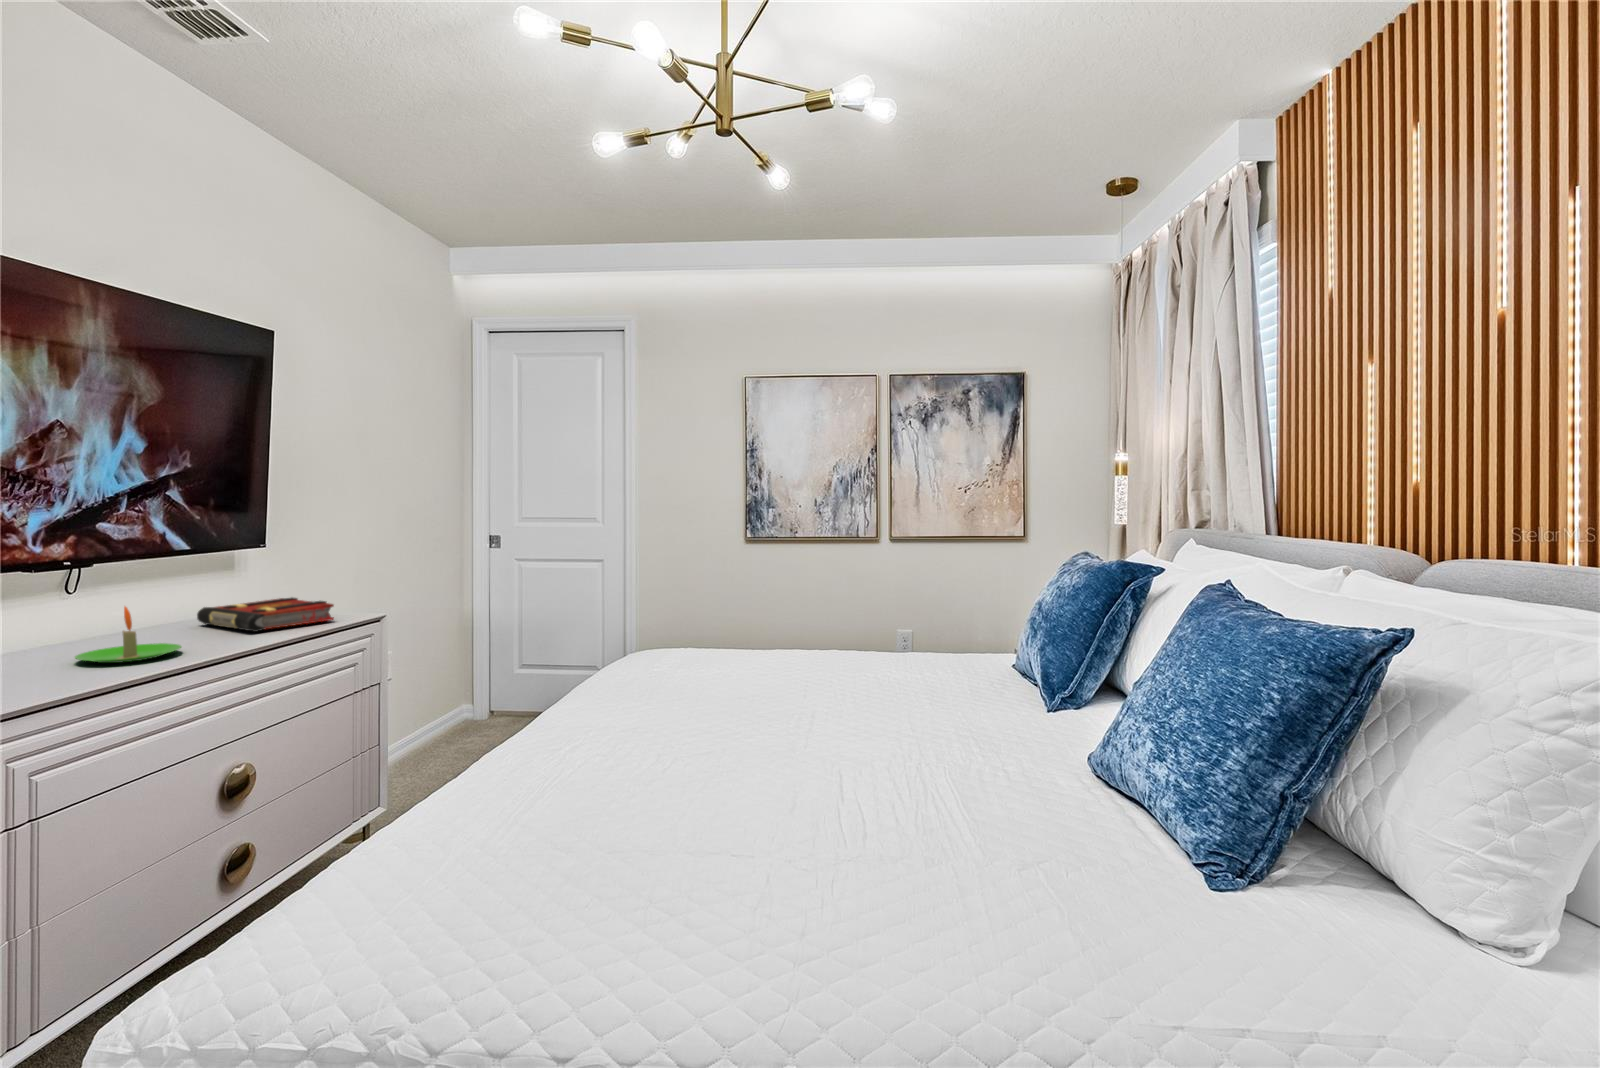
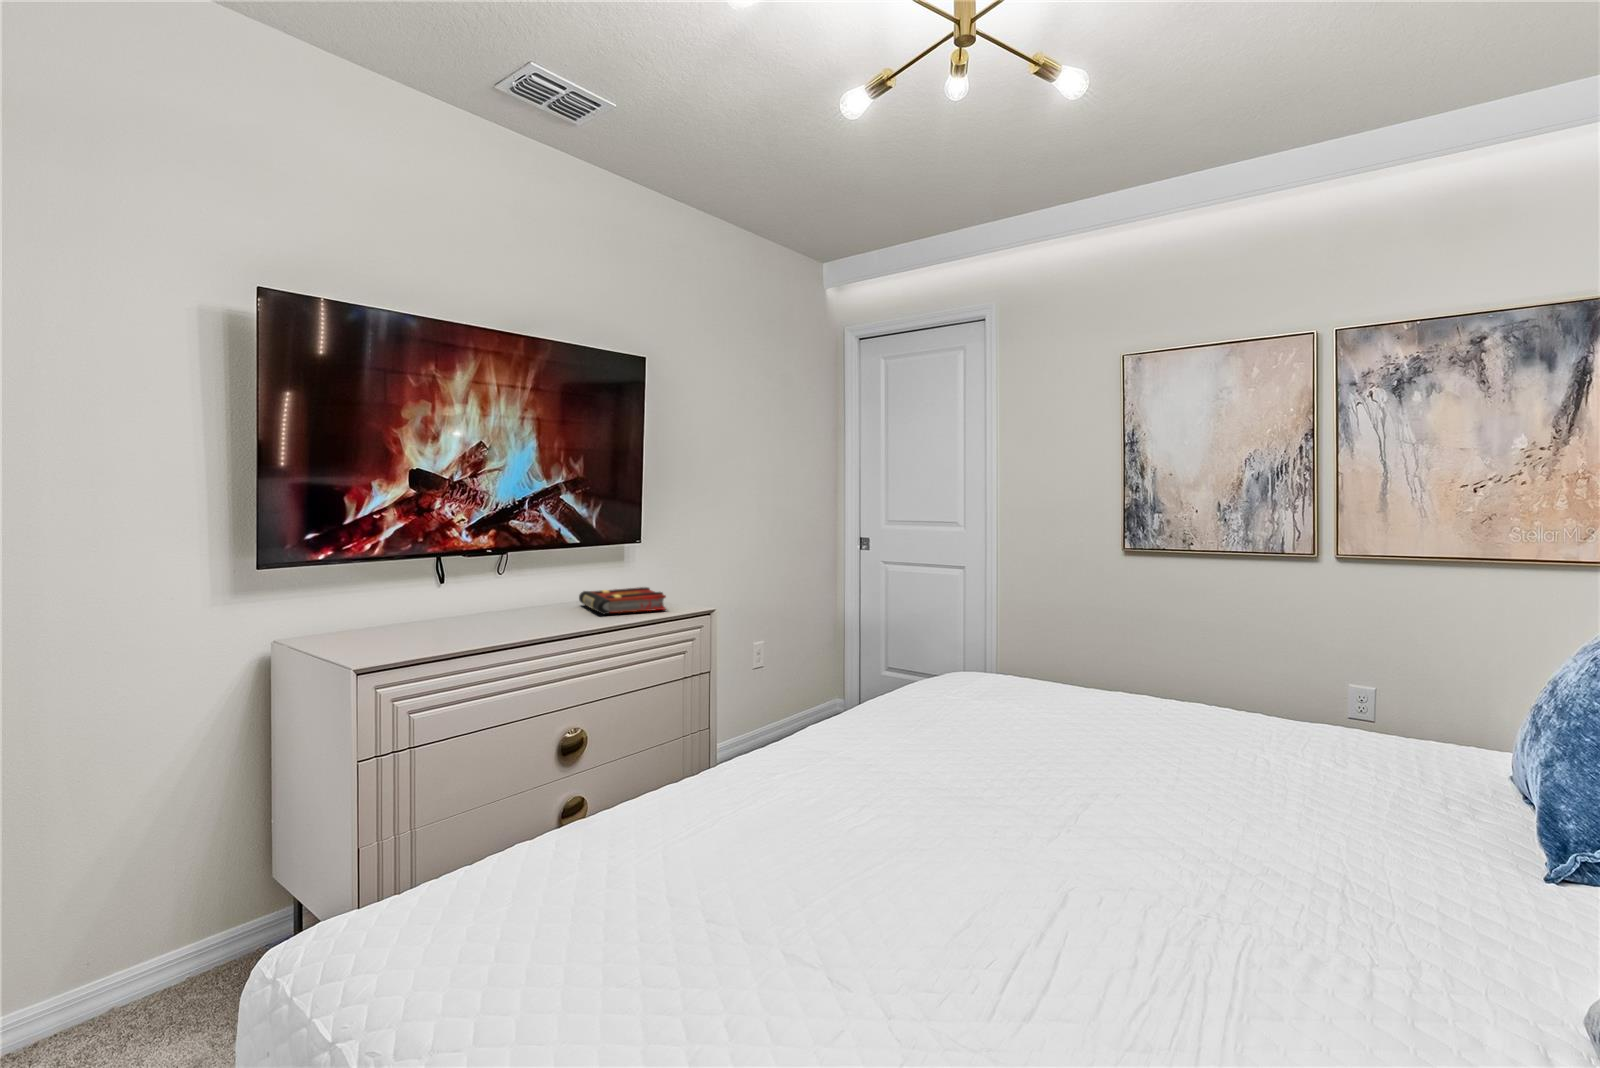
candle: present [75,607,181,663] -> none [475,586,541,630]

